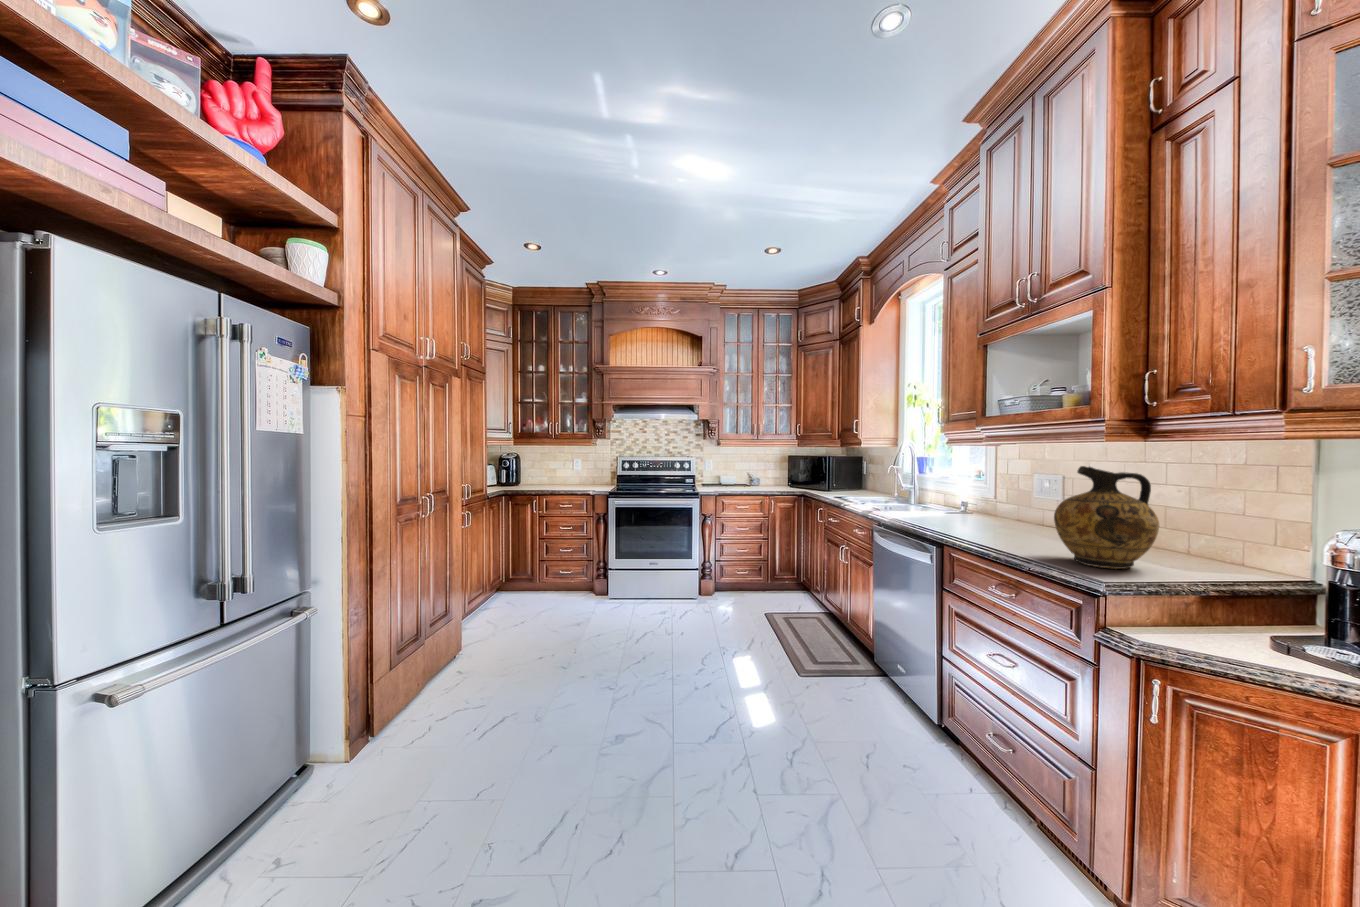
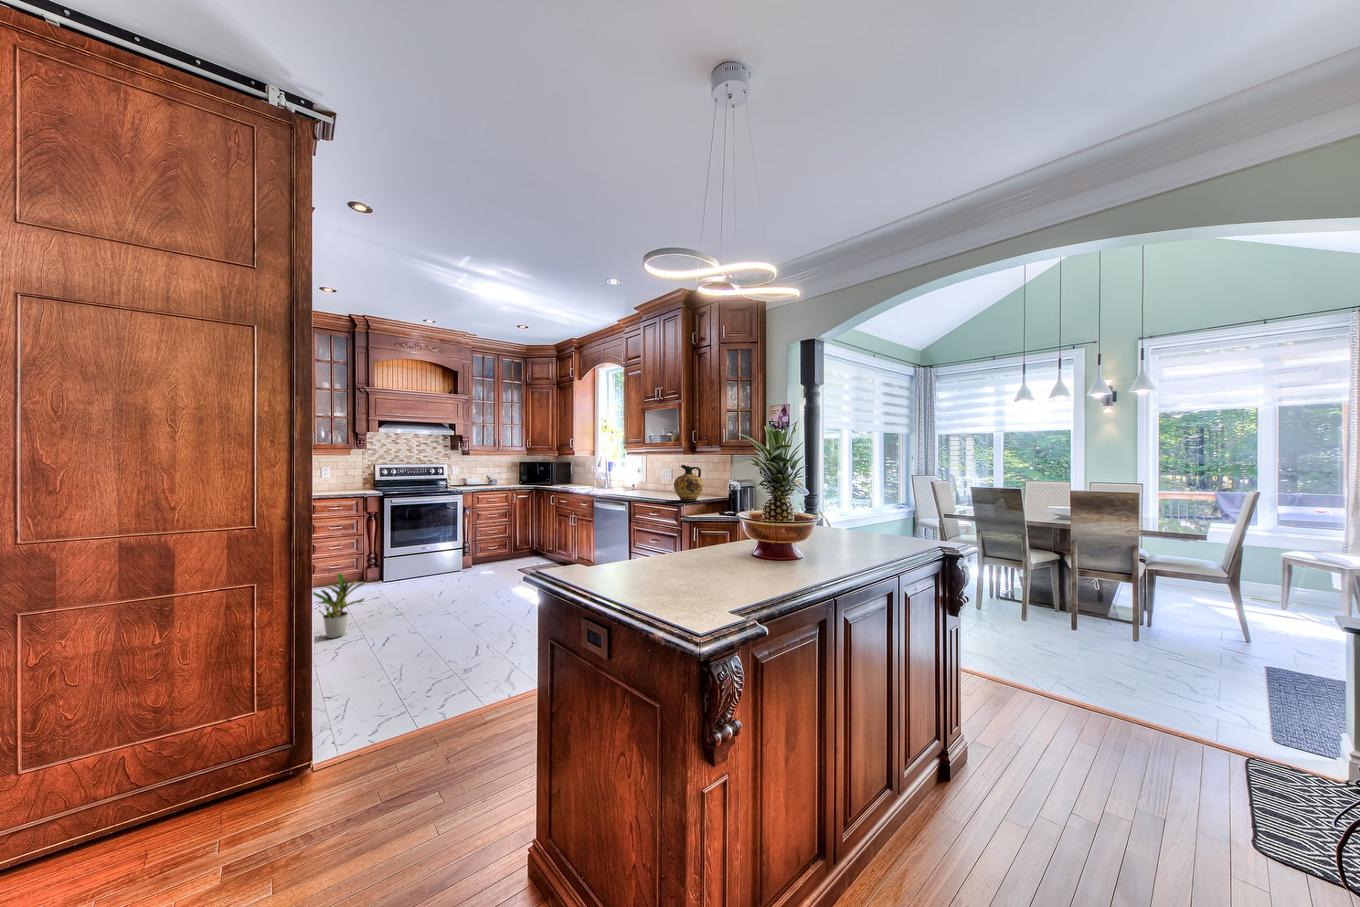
potted plant: none [428,597,513,690] -> present [313,573,366,638]

